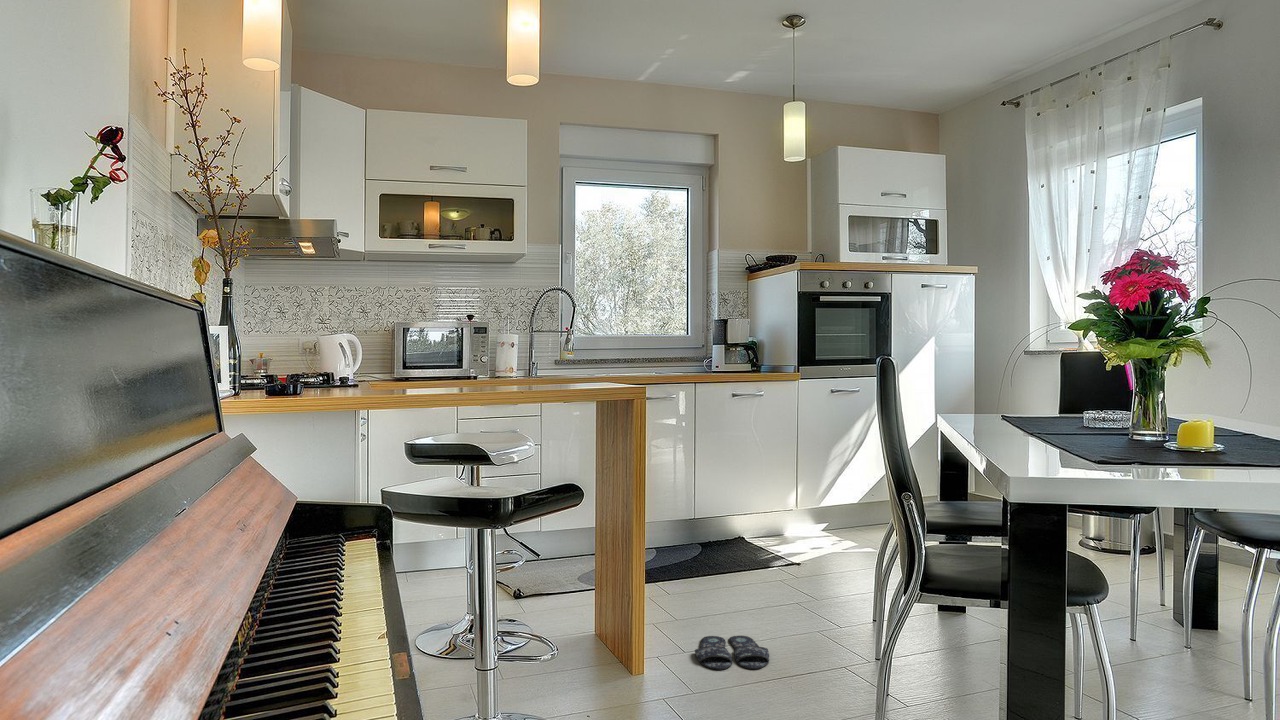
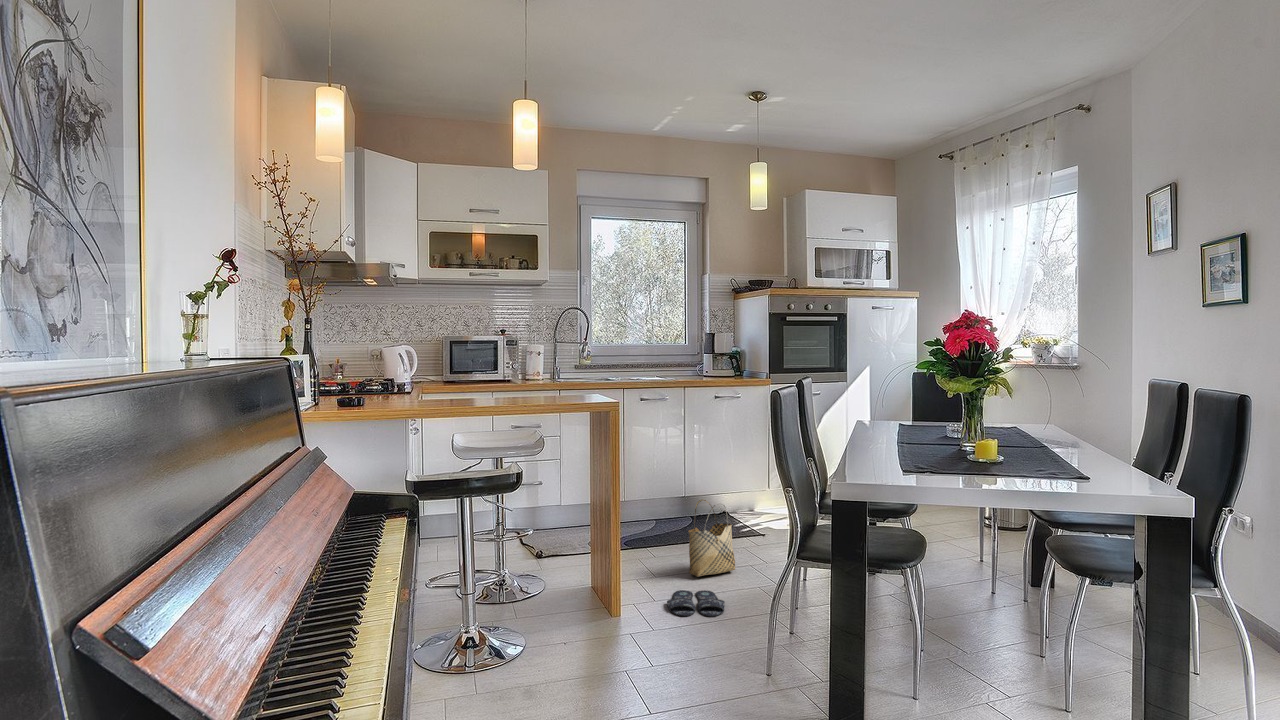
woven basket: none [715,520,773,618] -> present [688,499,735,577]

